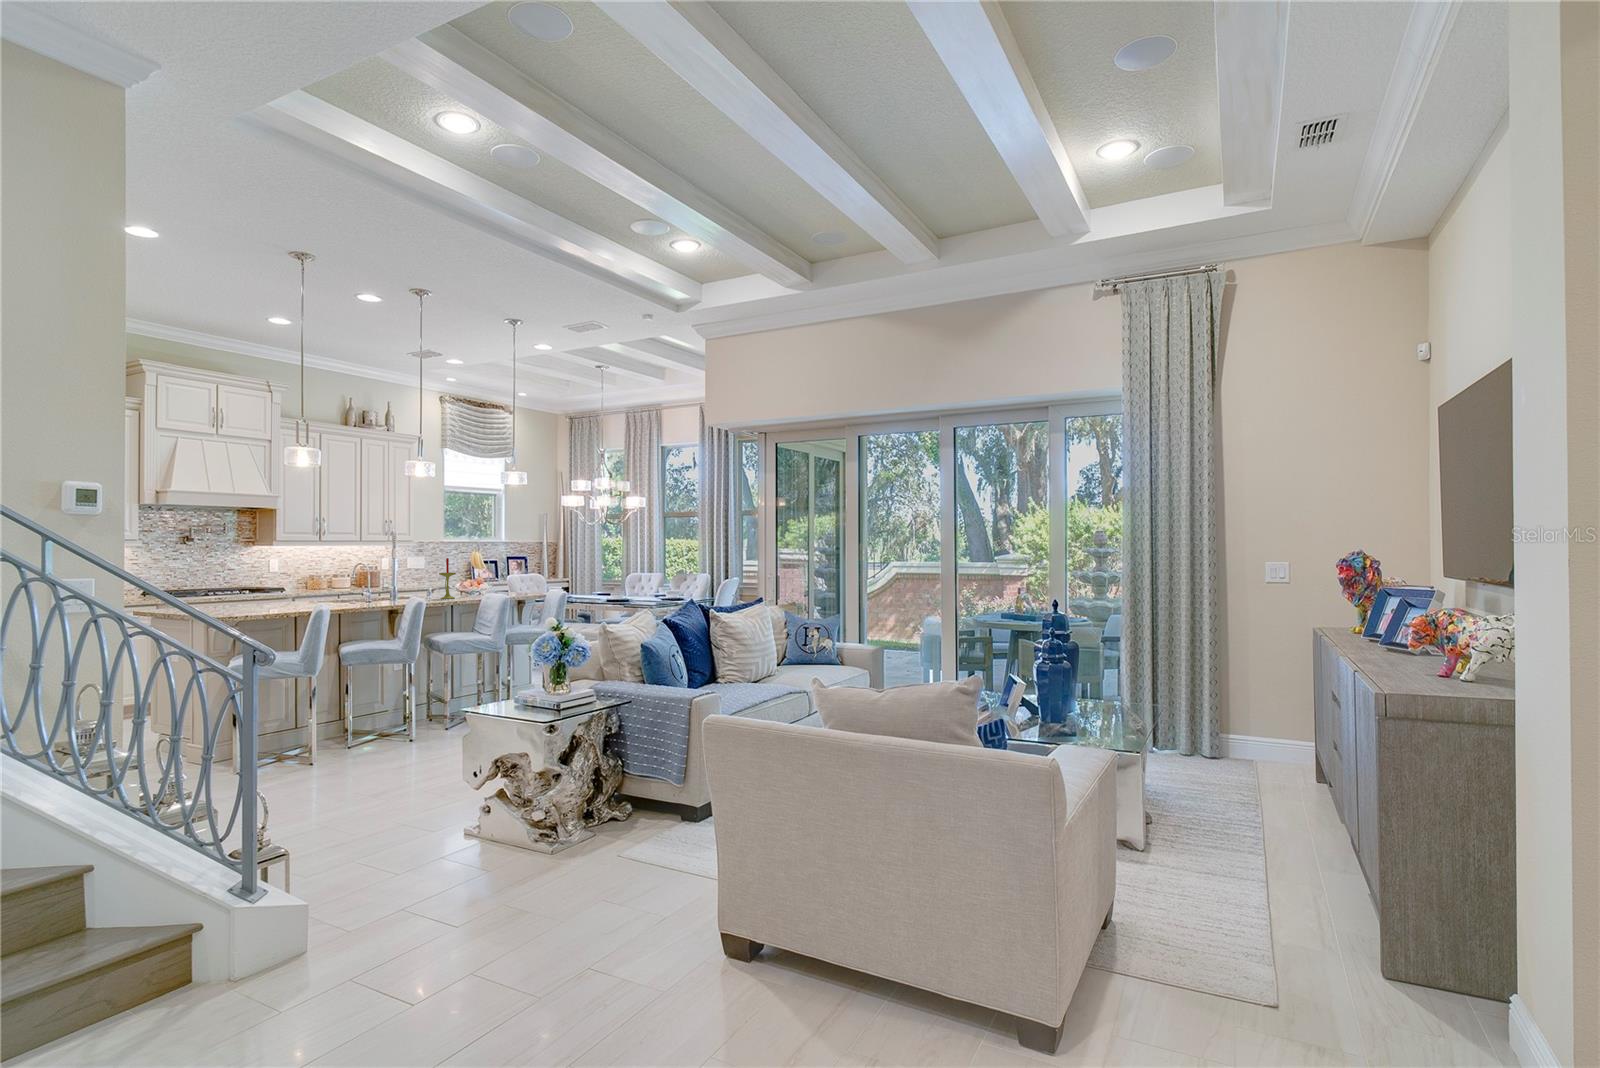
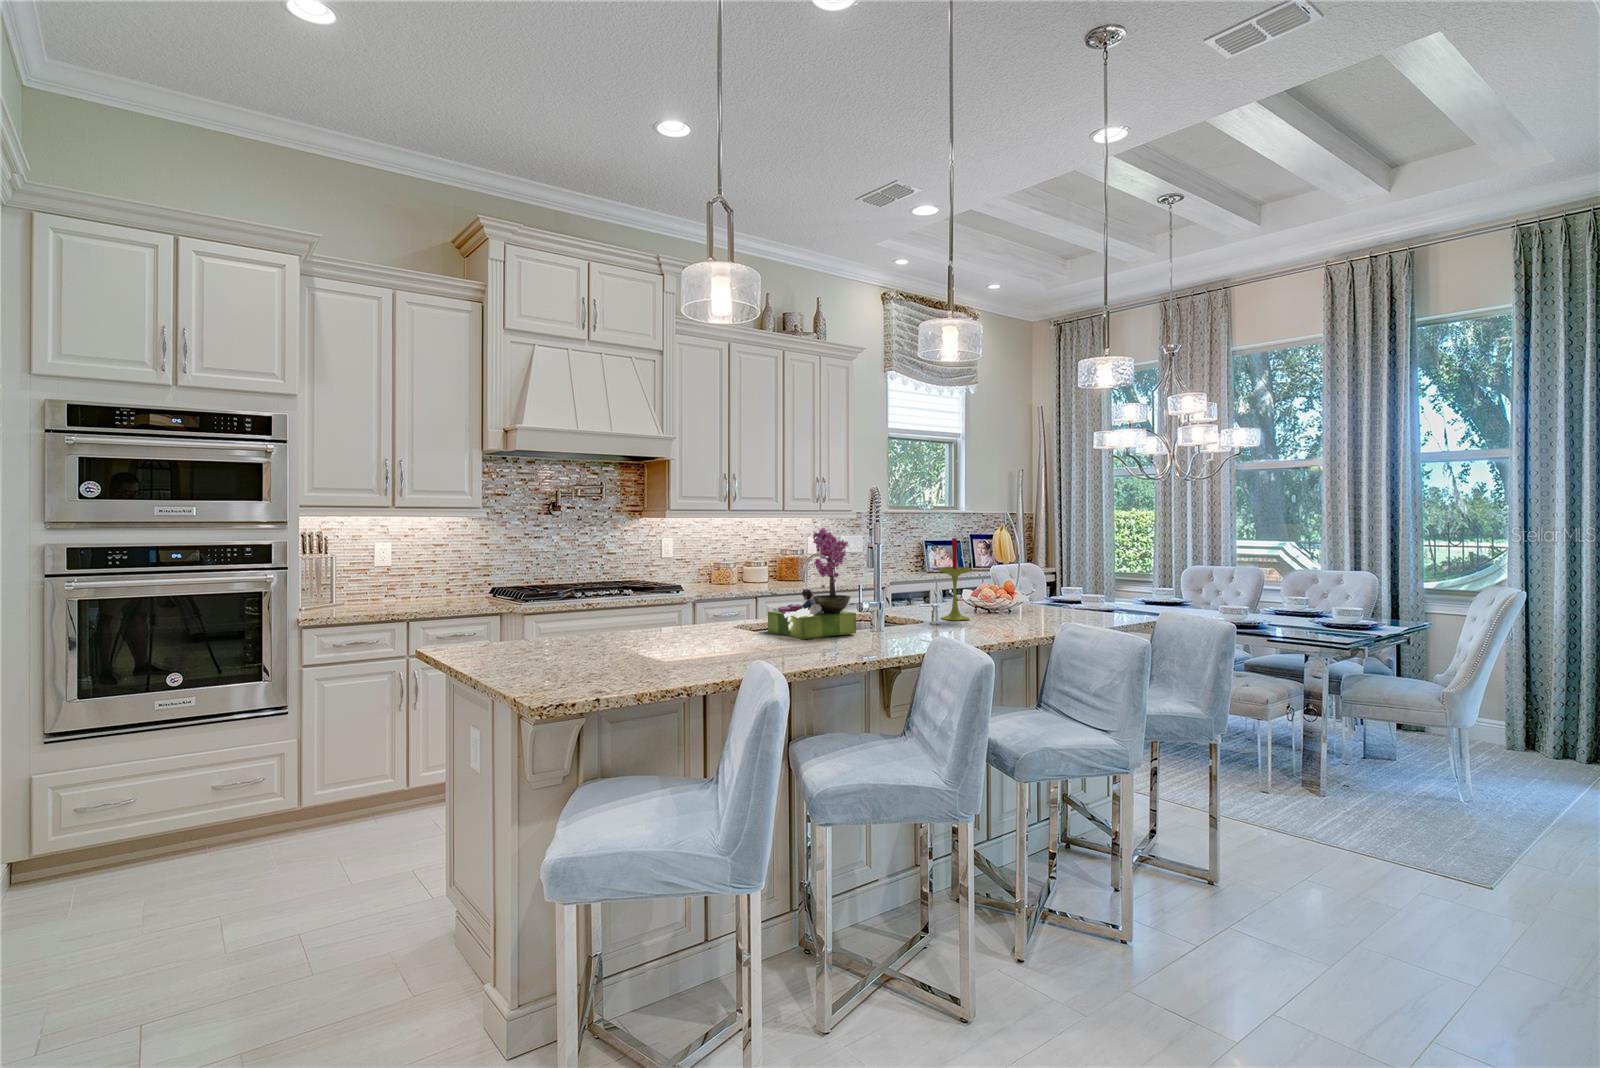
flower arrangement: none [338,553,385,605] -> present [768,528,856,639]

